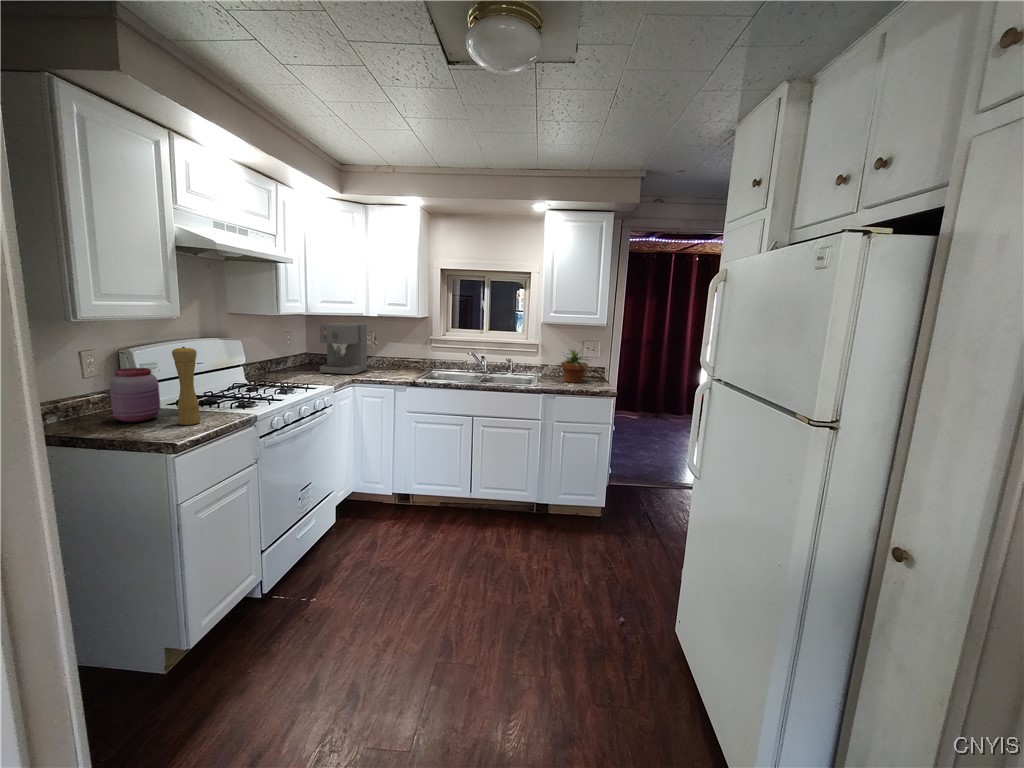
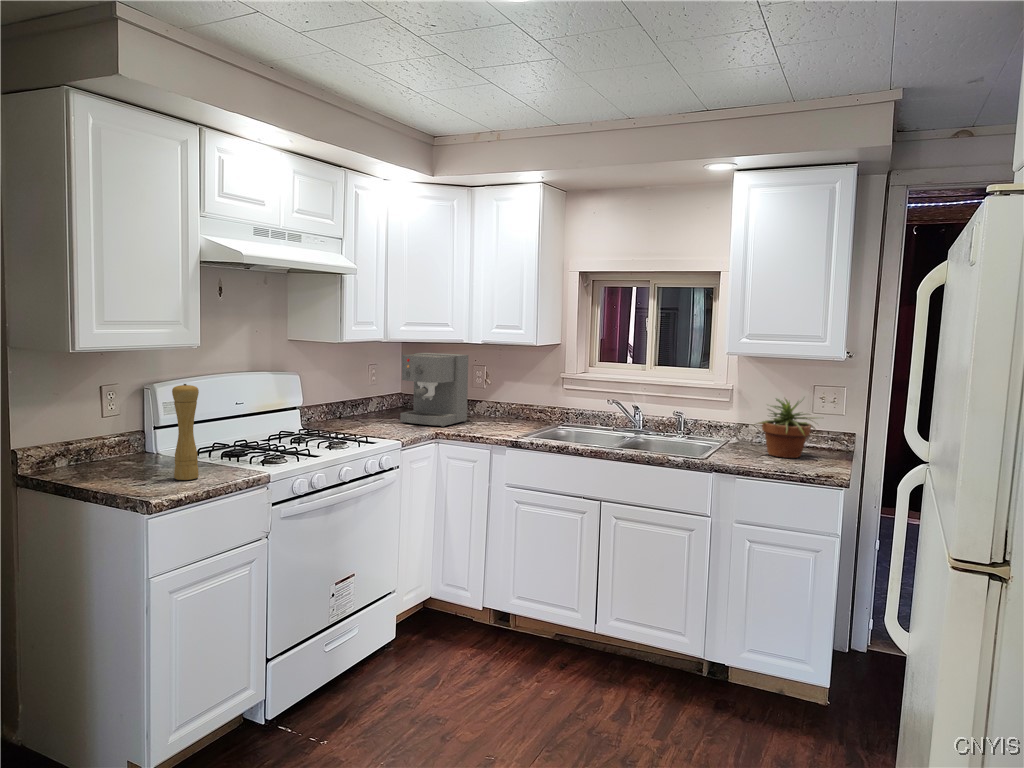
jar: present [109,368,160,422] -> none [115,408,166,472]

